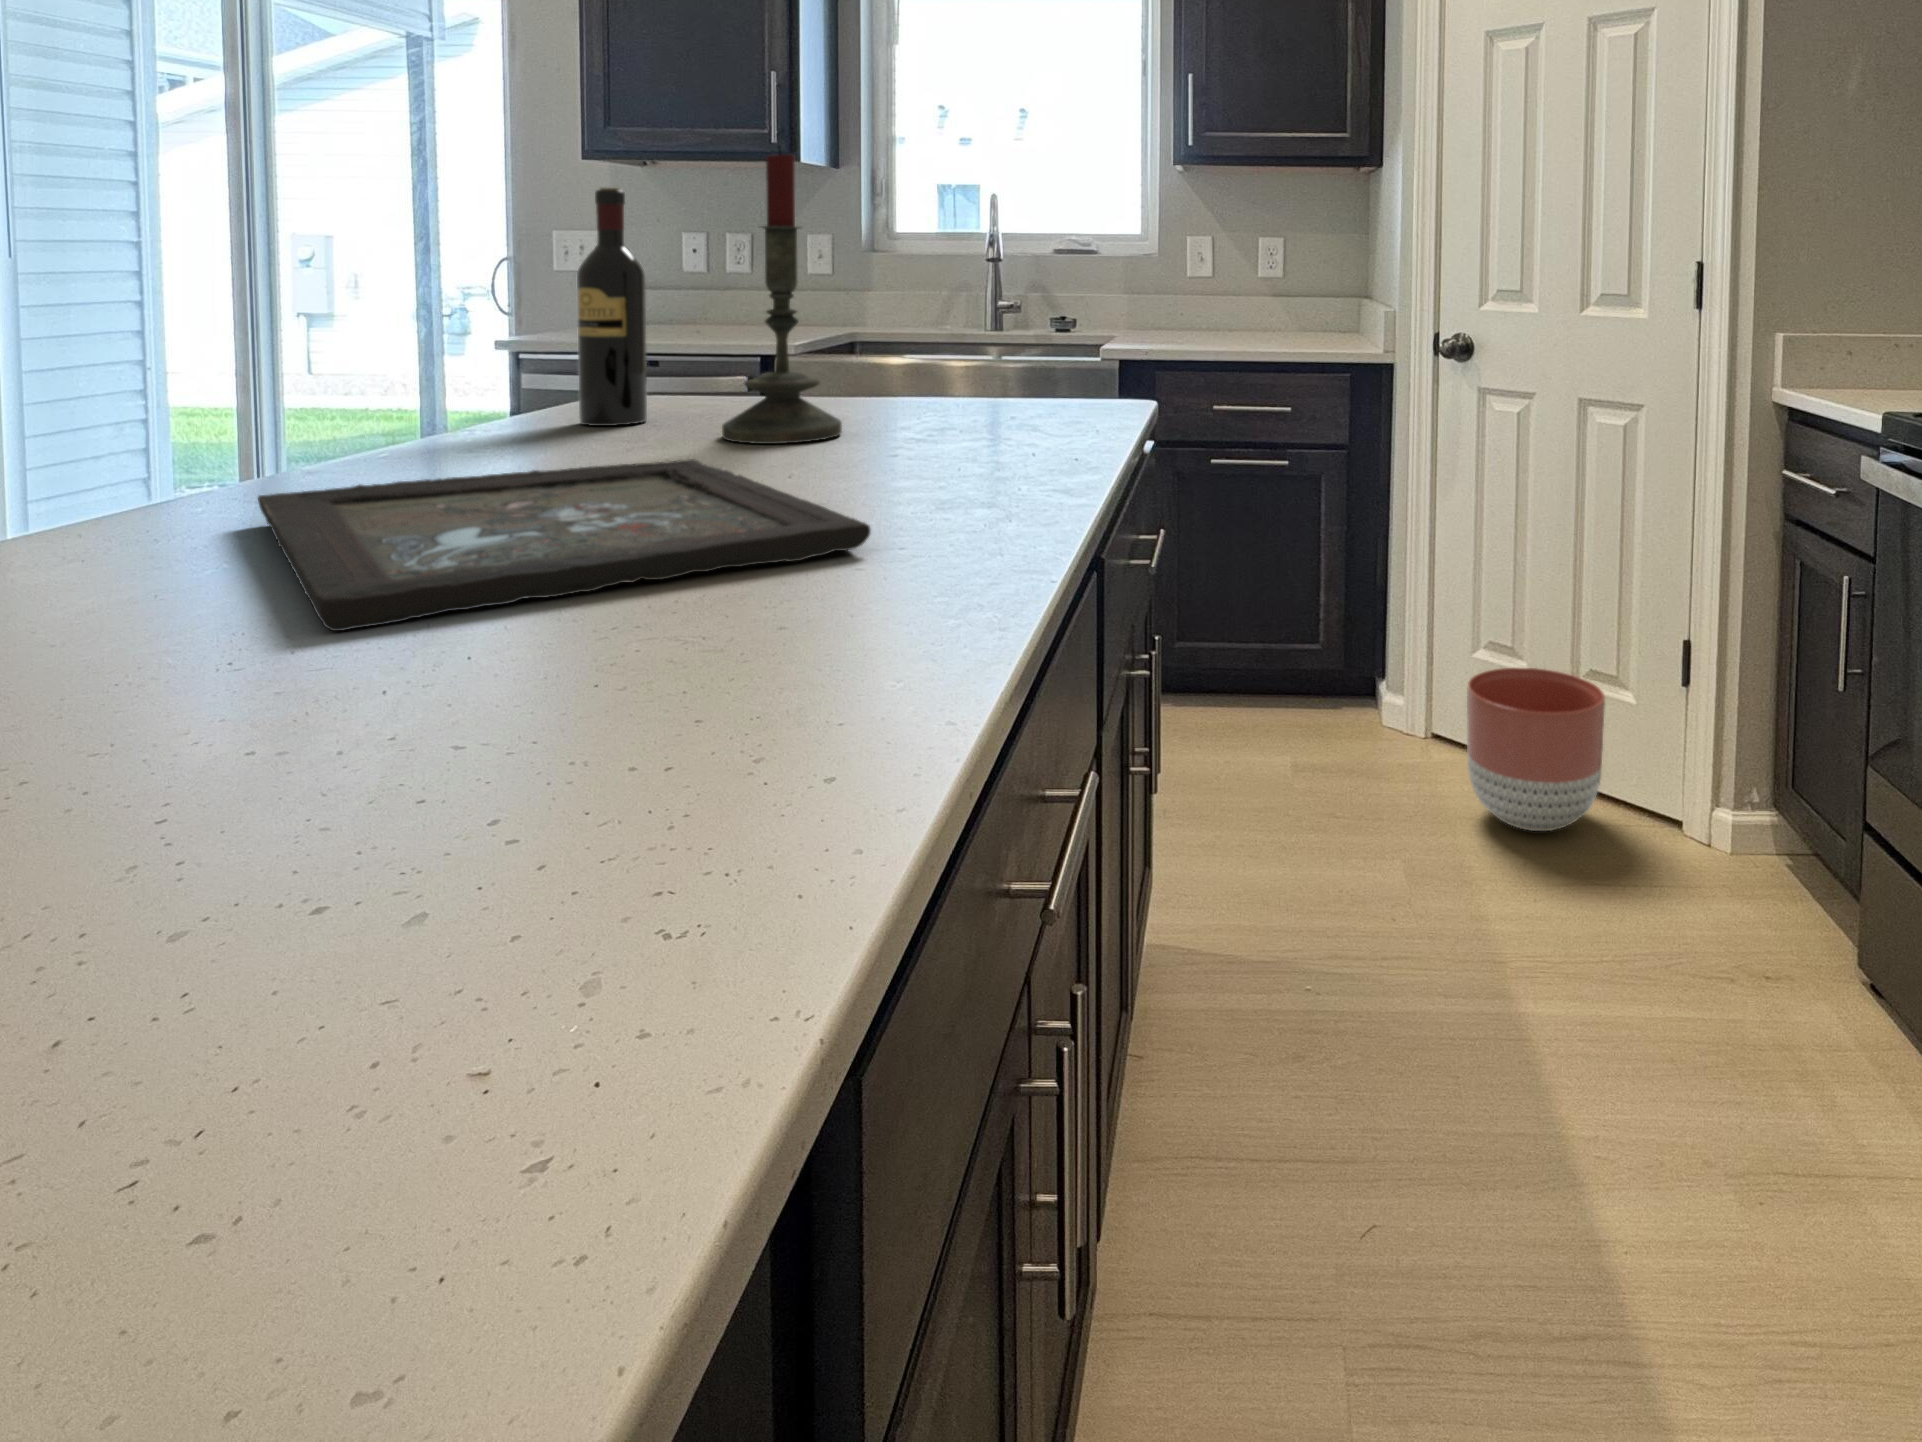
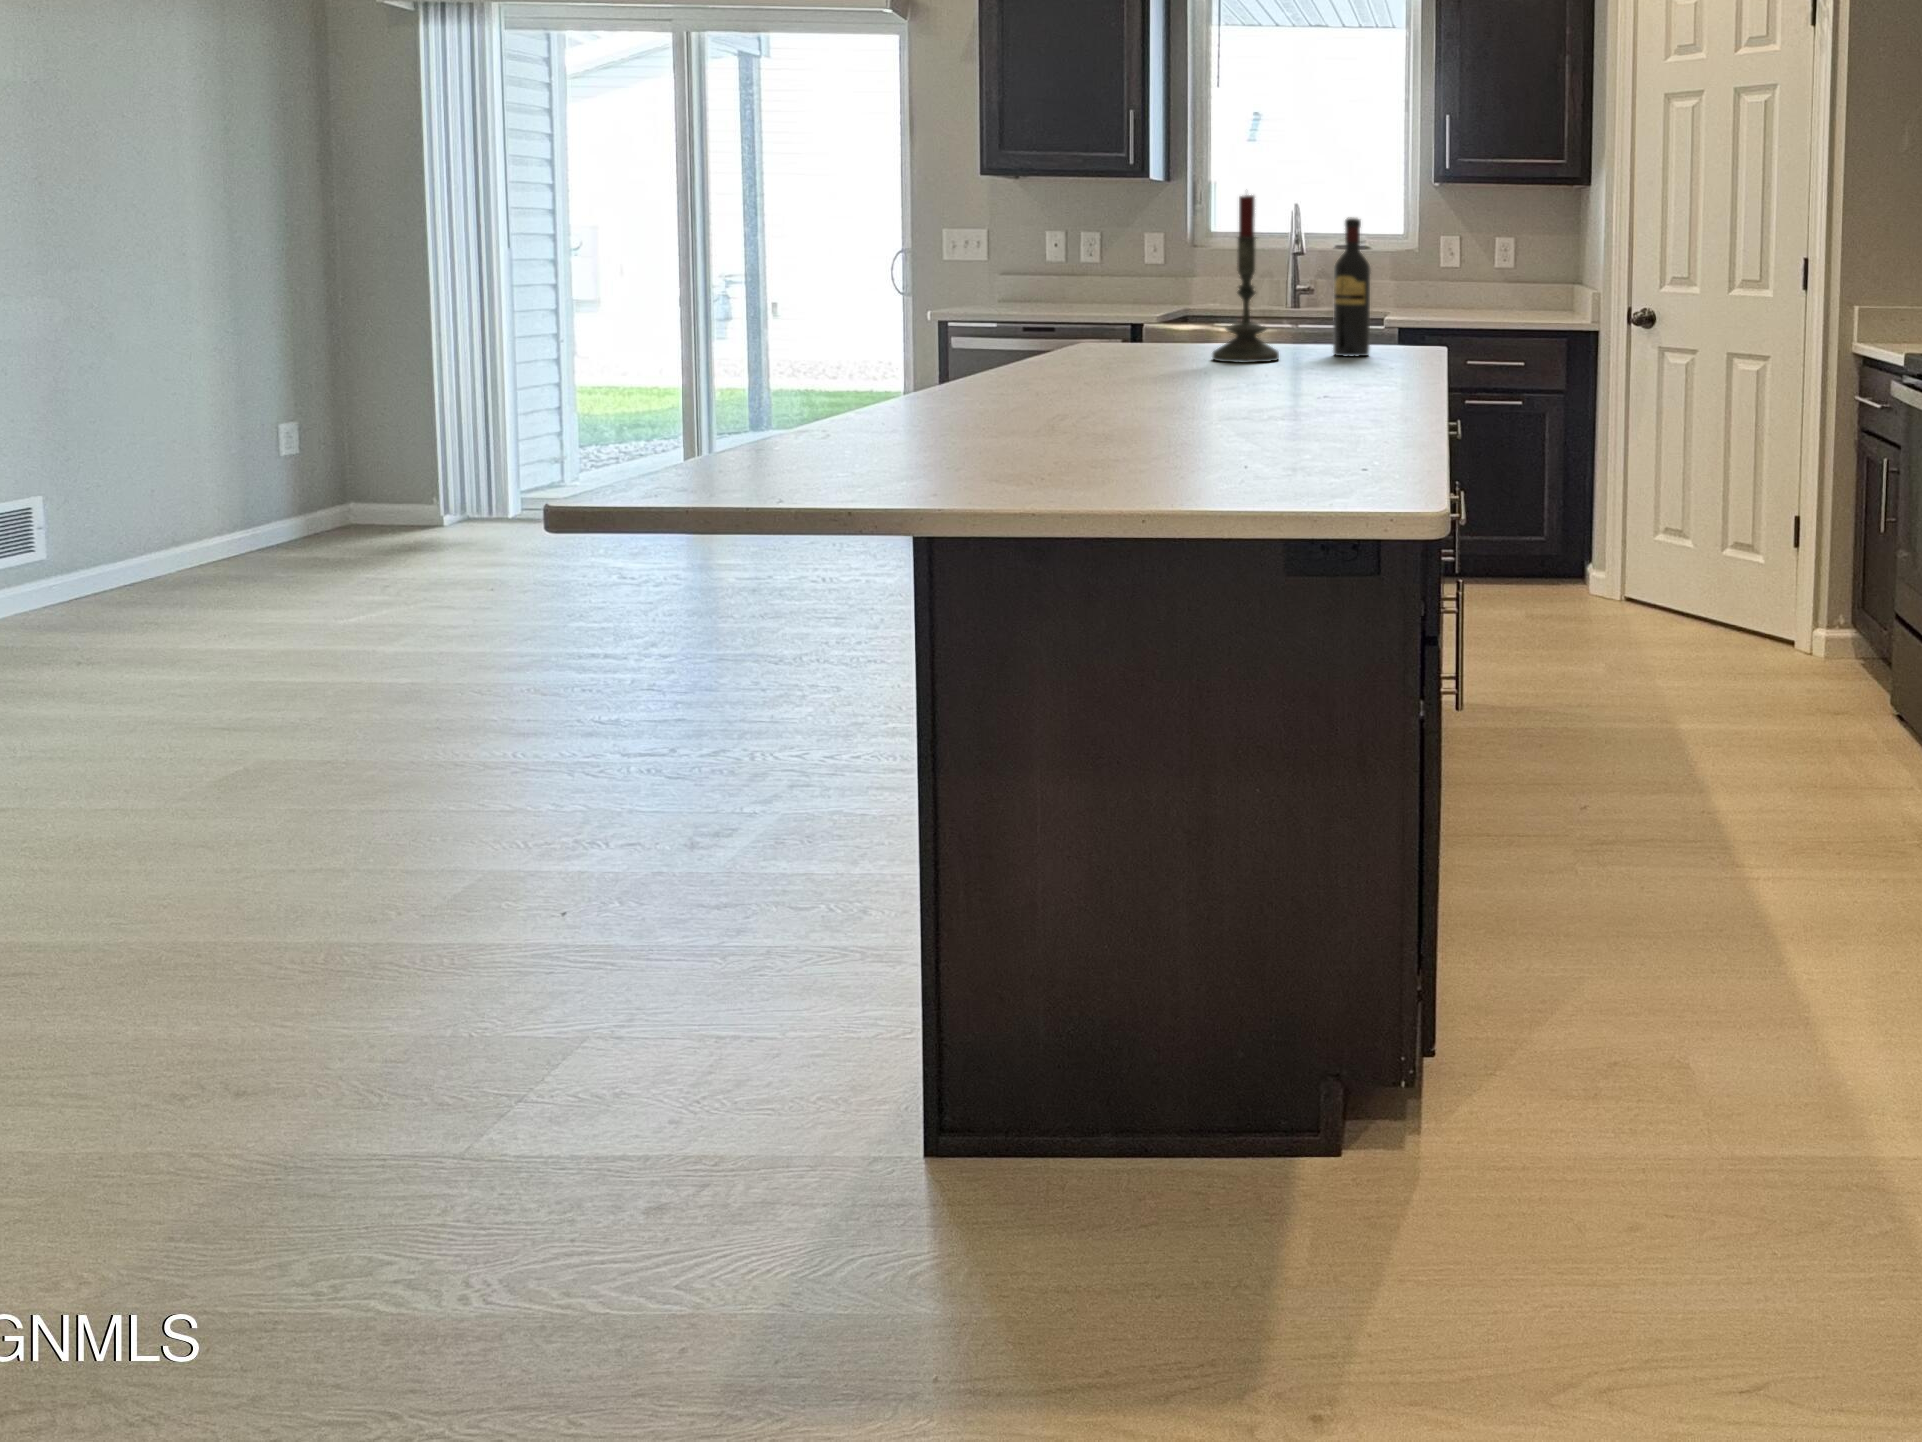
wine bottle: present [577,188,647,426] -> present [1333,217,1371,357]
tray: present [258,459,871,631] -> none [1052,364,1361,412]
planter: present [1467,668,1605,831] -> none [1648,540,1741,646]

